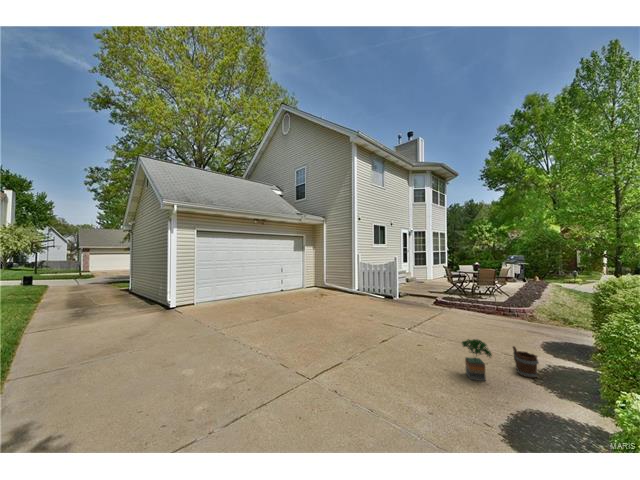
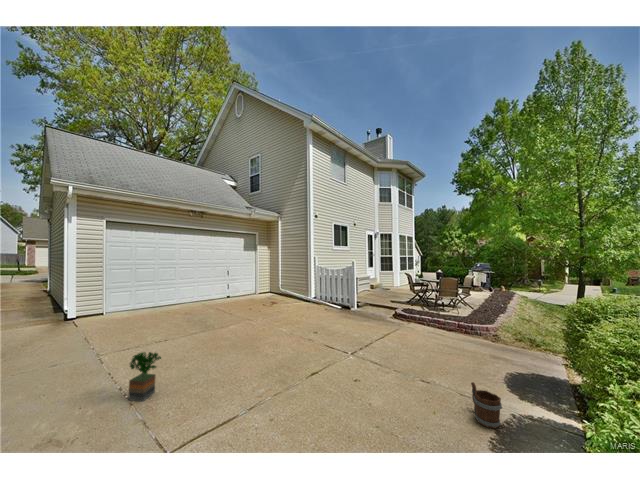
potted tree: present [462,339,492,381] -> present [128,352,161,401]

